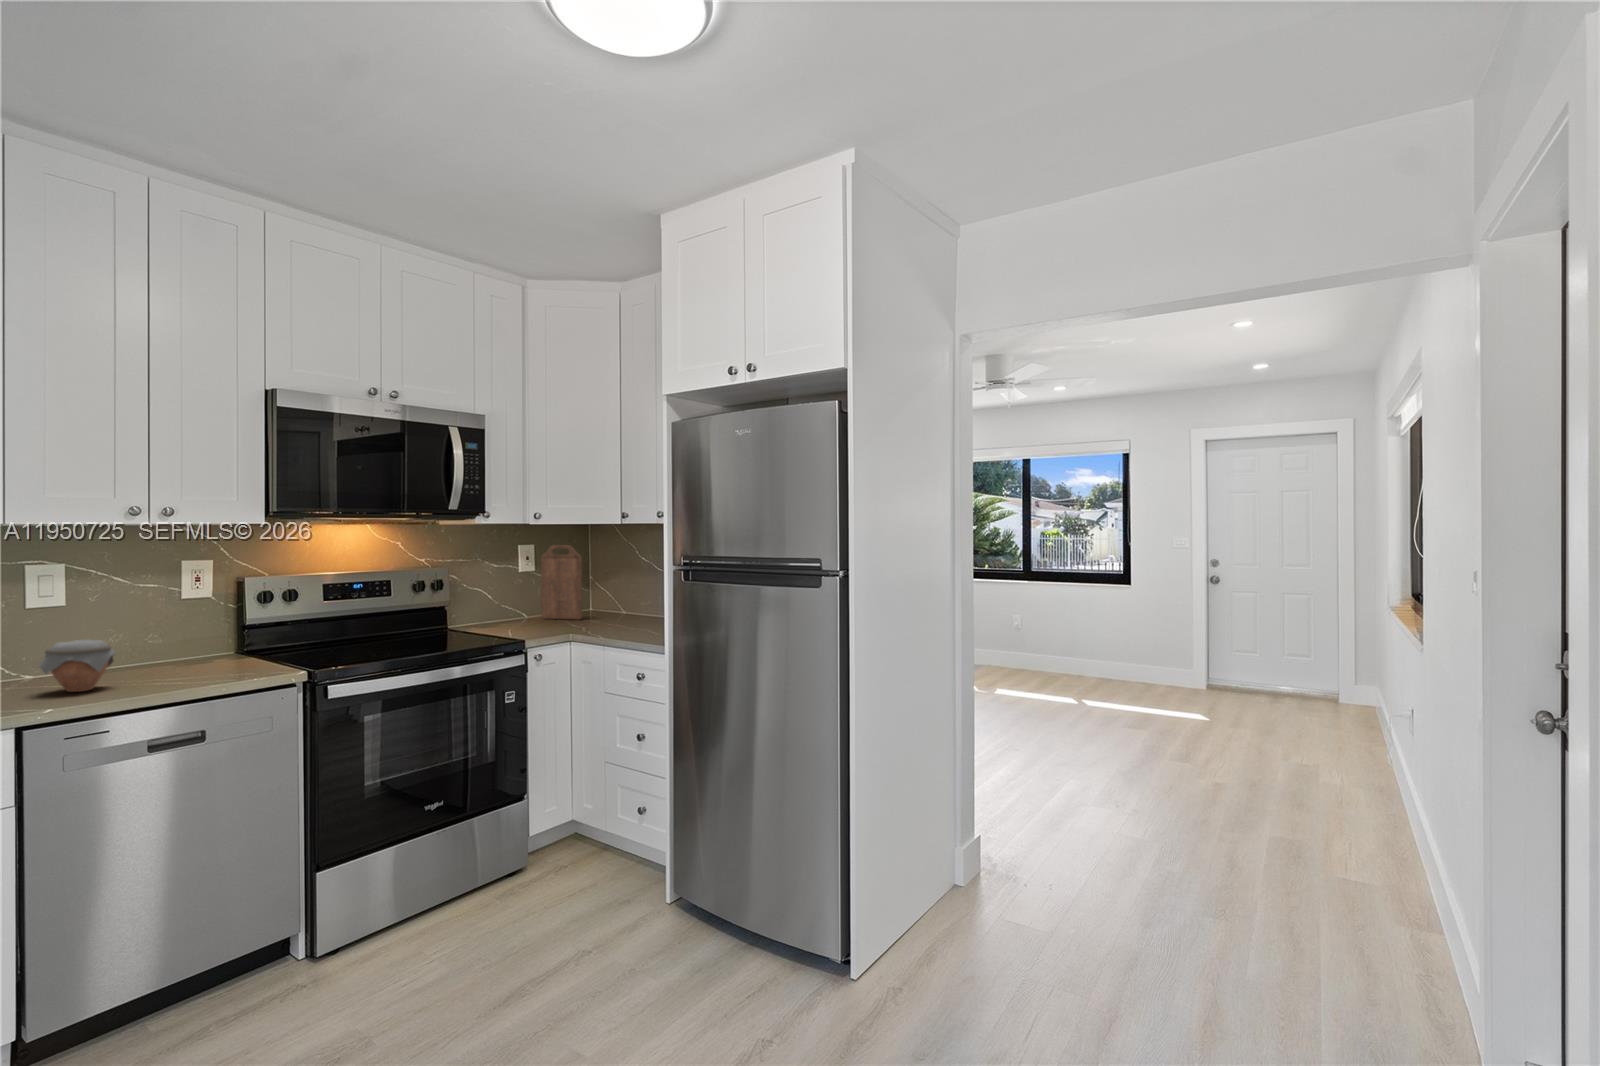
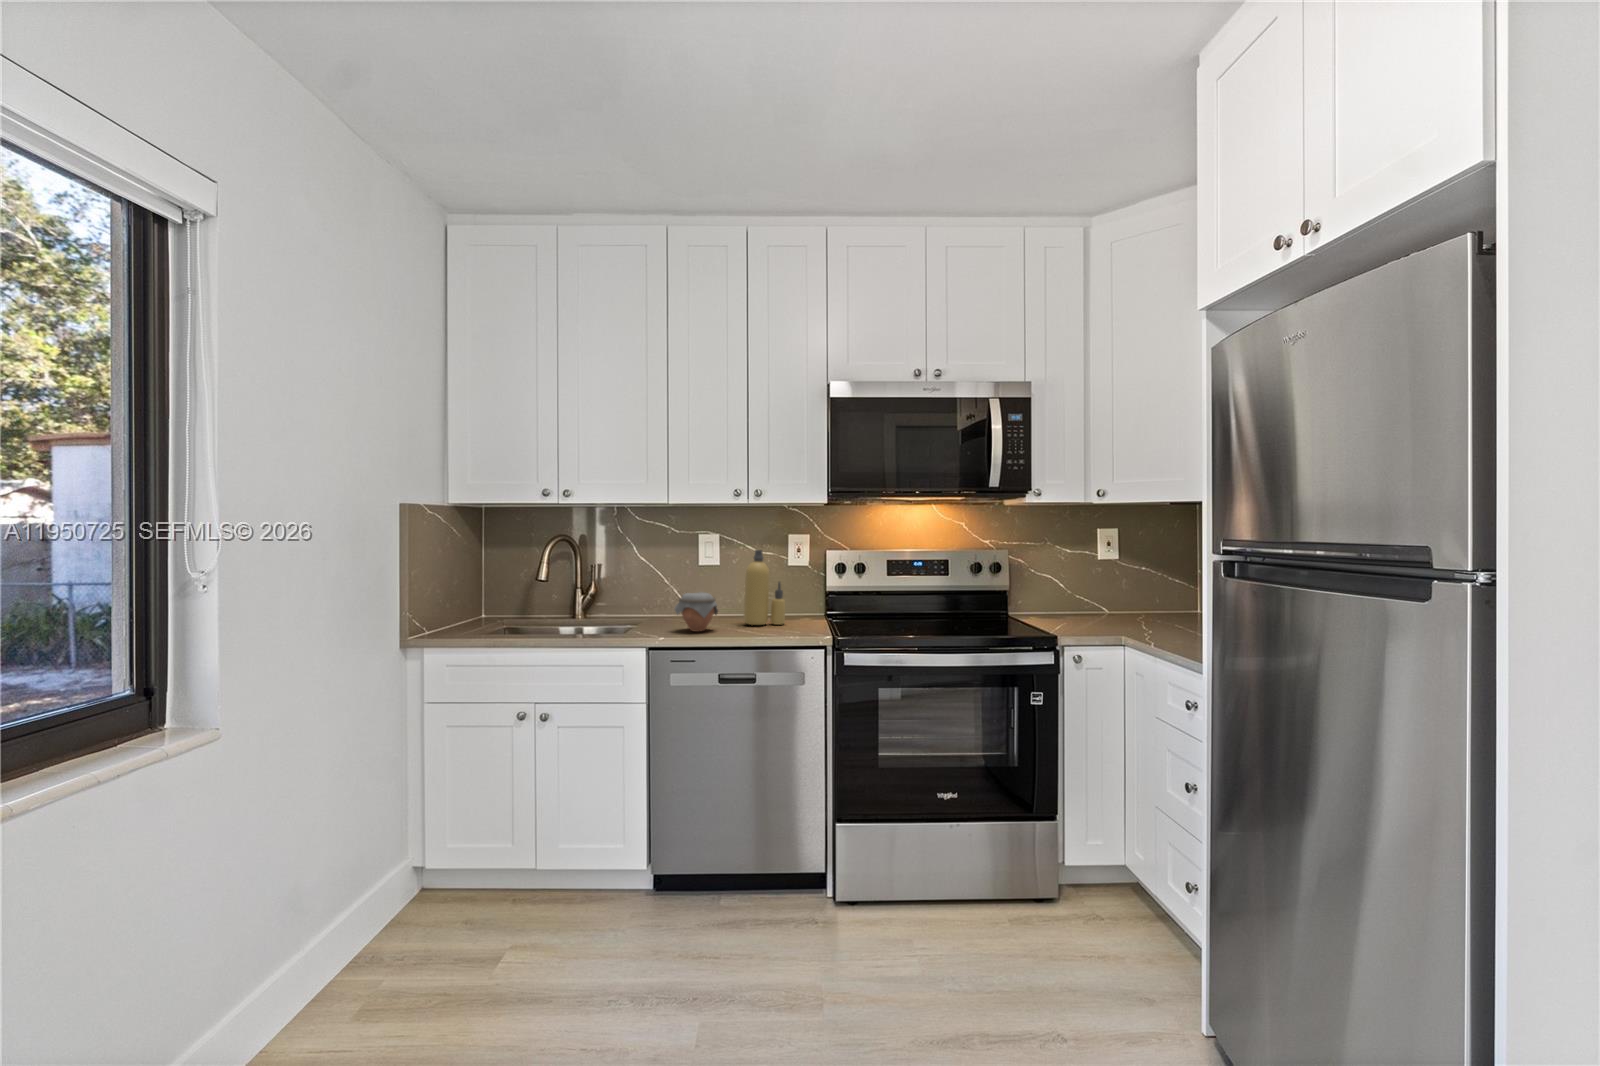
cutting board: present [541,545,582,619] -> none [1122,529,1168,620]
bottle: none [140,580,203,674] -> present [744,550,785,625]

